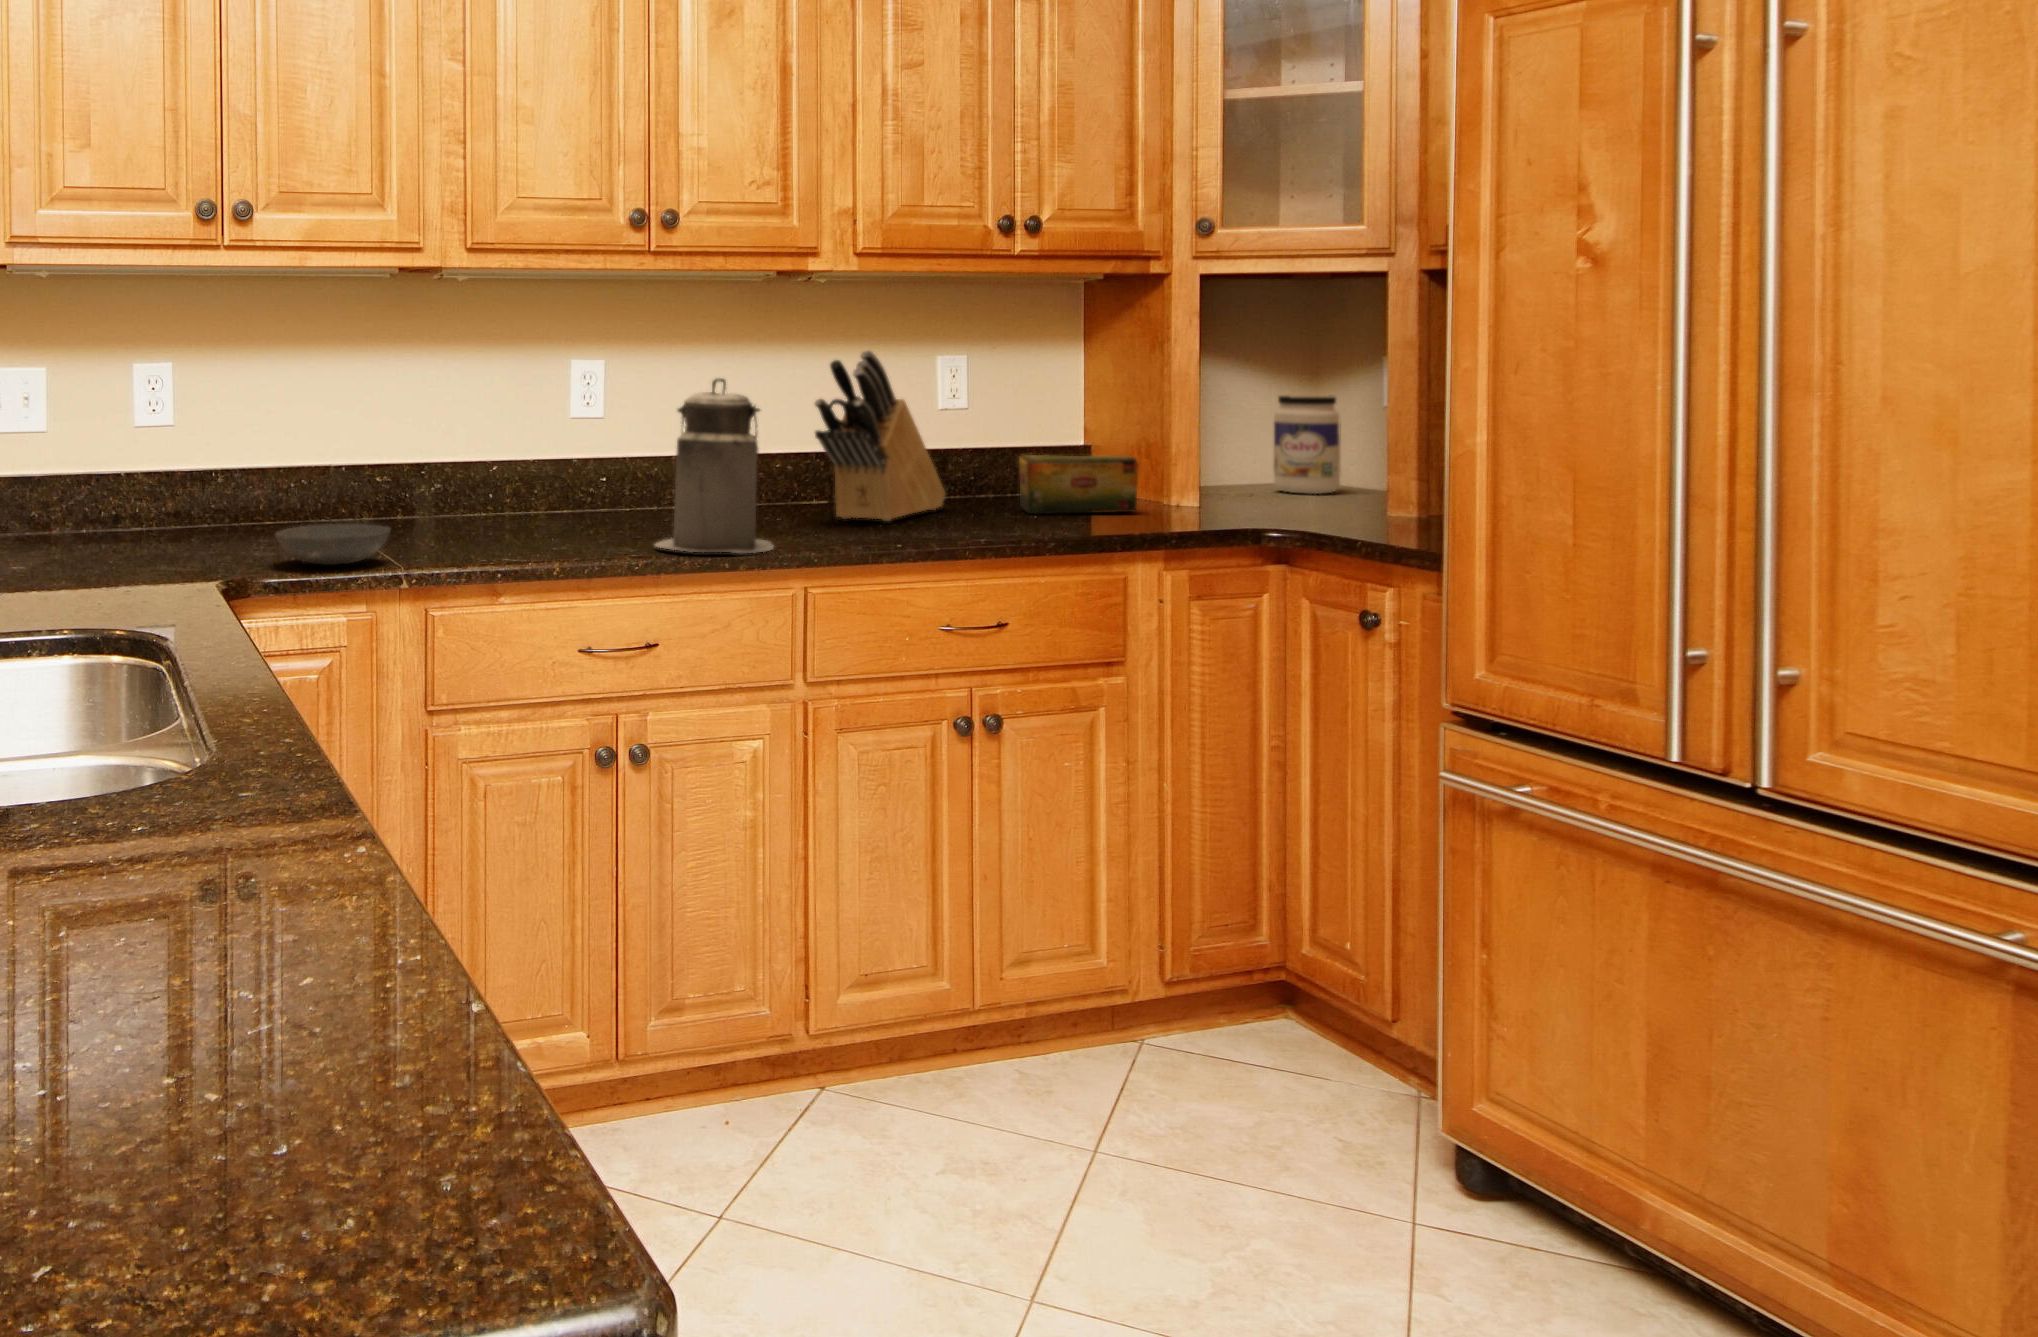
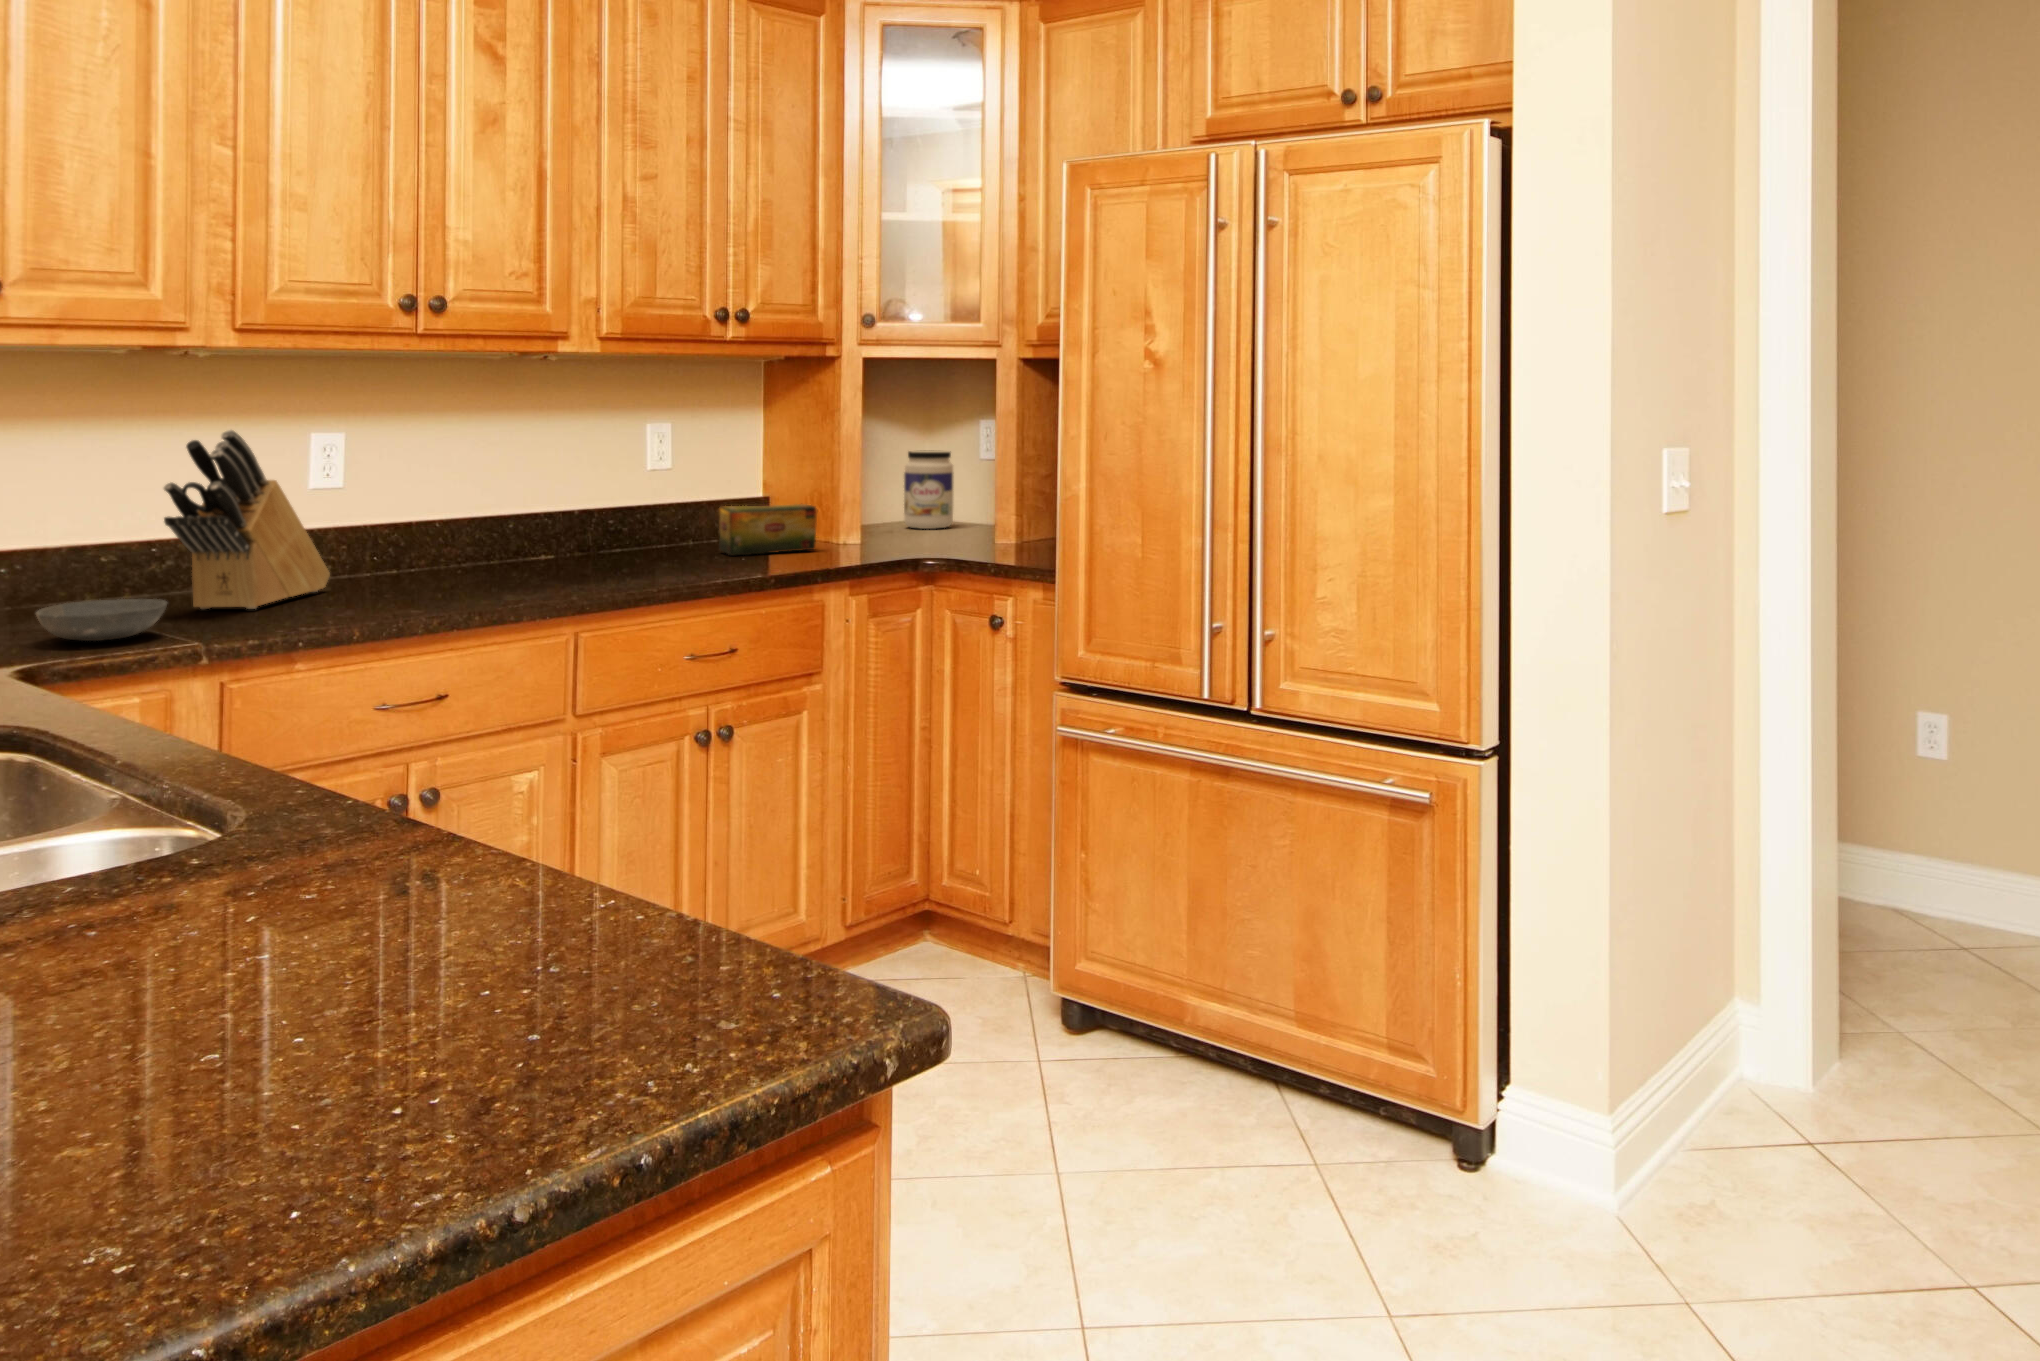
knife block: present [815,350,945,521] -> present [164,430,330,609]
canister: present [655,378,773,553] -> none [425,449,540,604]

